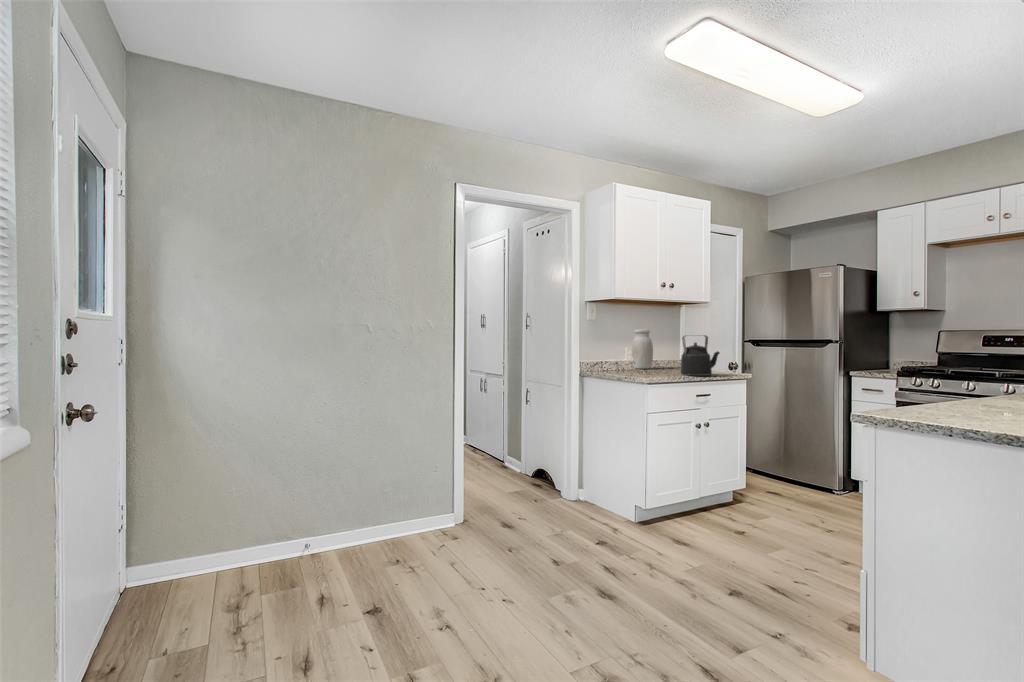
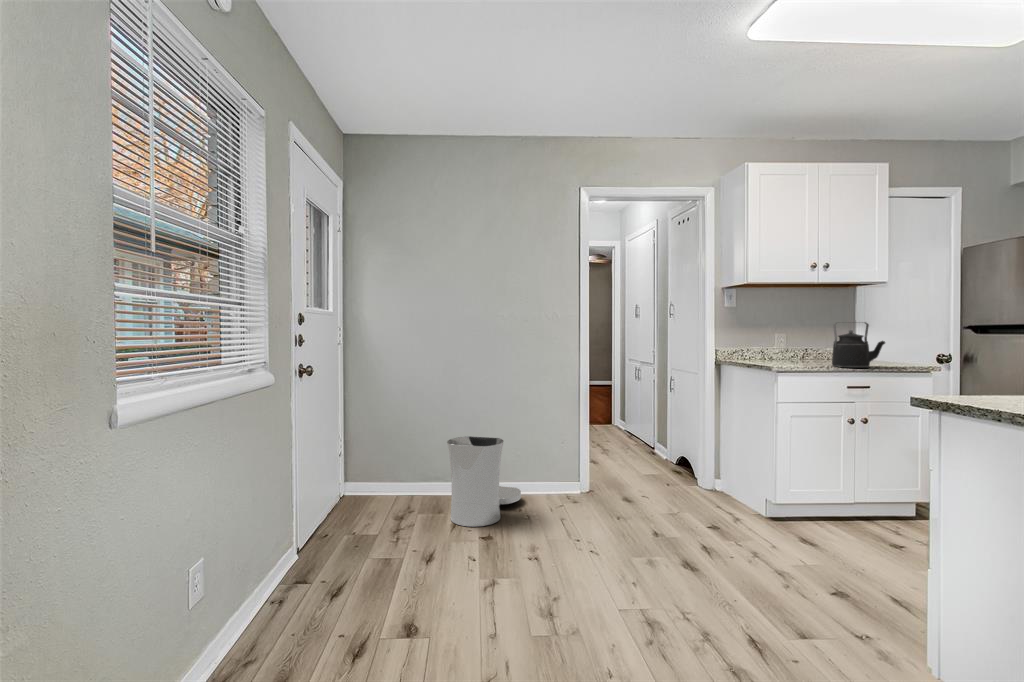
jar: present [631,329,653,369] -> none [788,315,815,358]
trash can: none [305,477,392,599] -> present [447,436,521,527]

